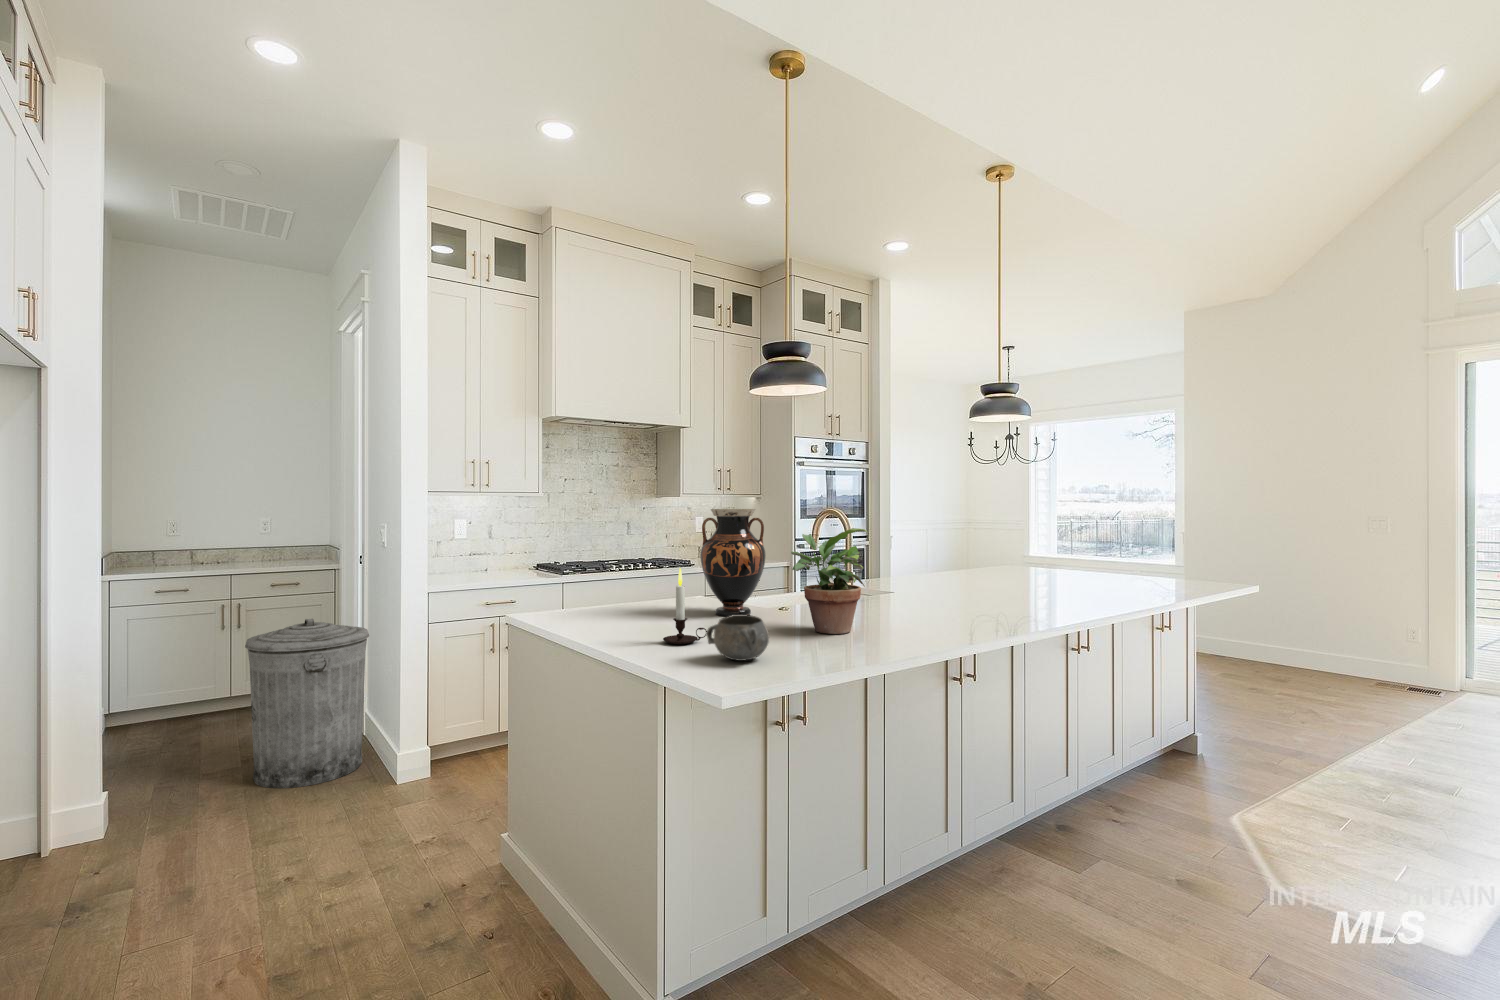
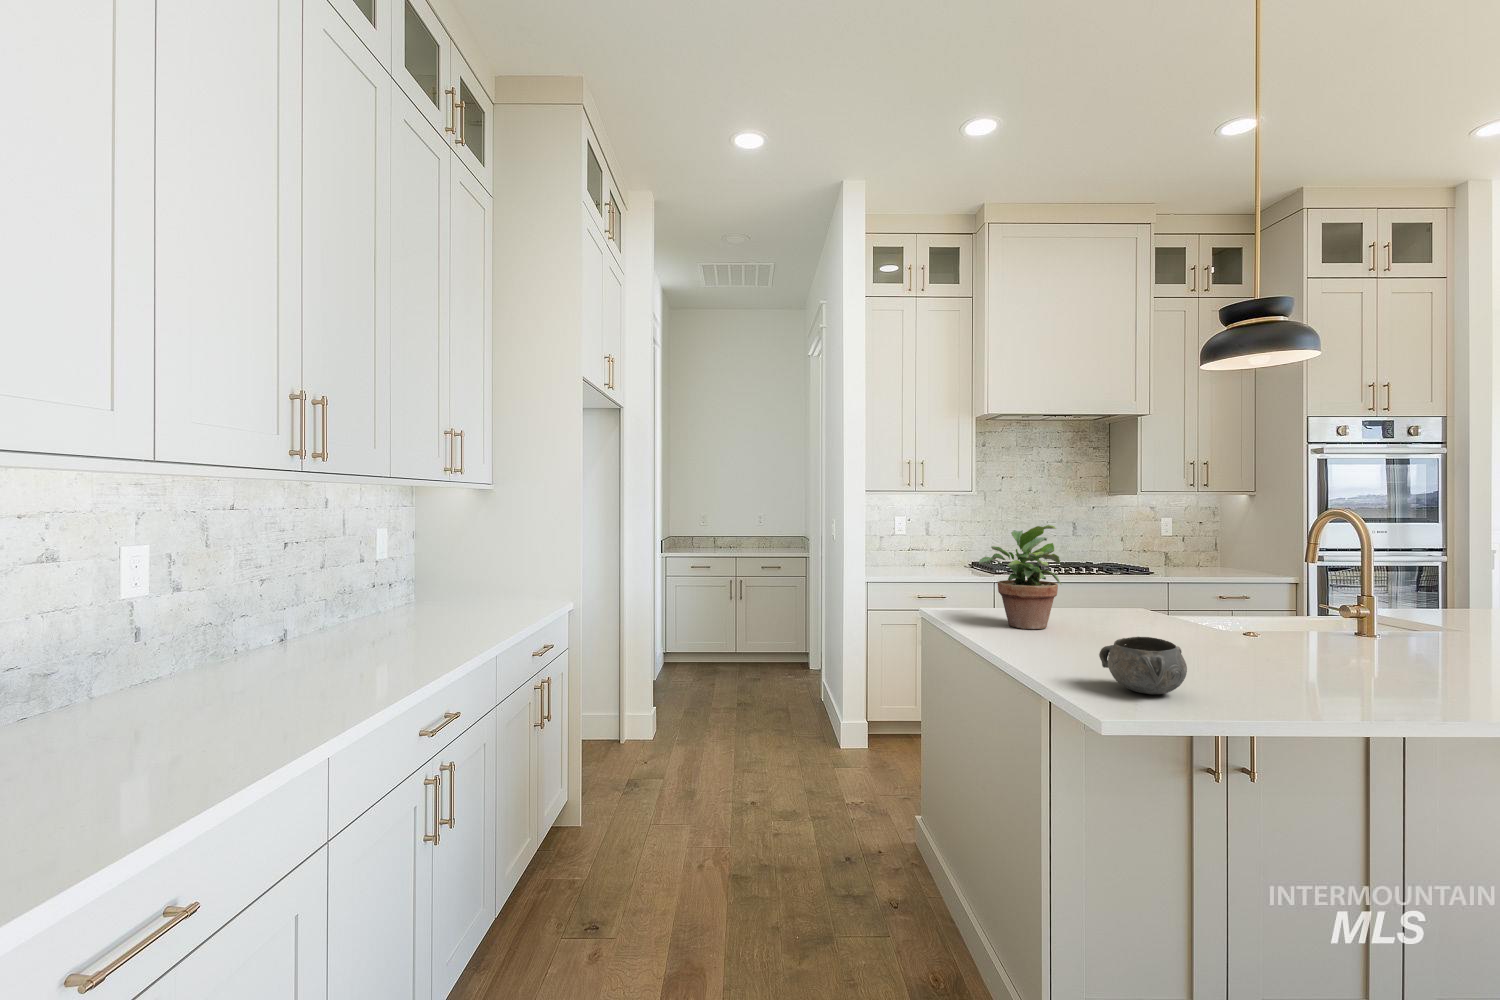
vase: present [700,509,766,616] -> none [1124,508,1216,638]
potted plant: present [791,528,867,634] -> present [979,525,1061,629]
candle: present [663,568,707,644] -> none [1056,575,1112,662]
trash can: present [245,619,369,788] -> none [736,596,822,733]

